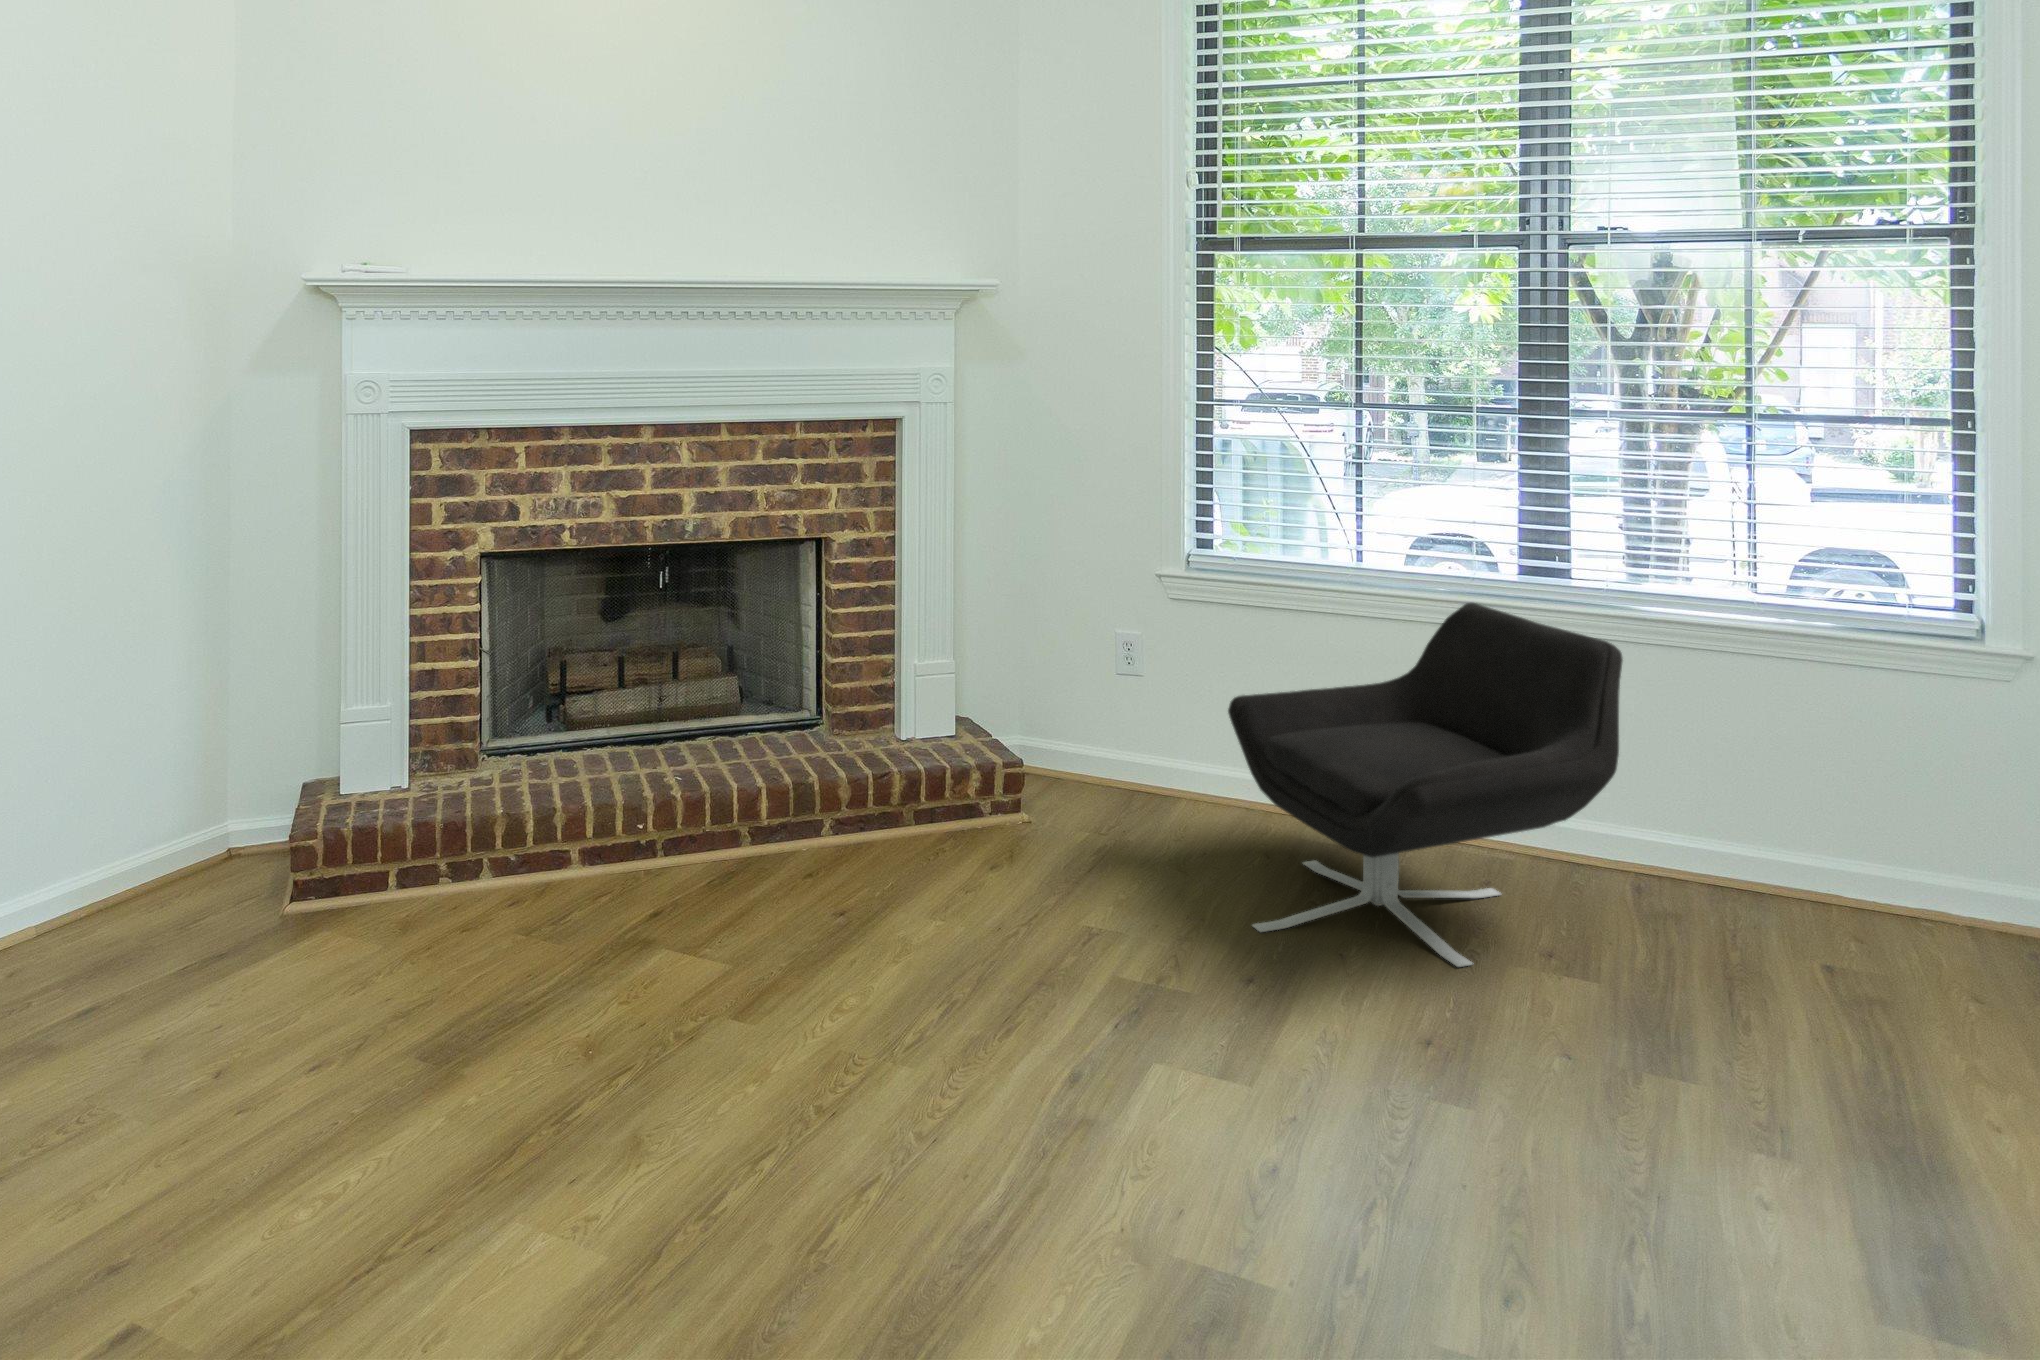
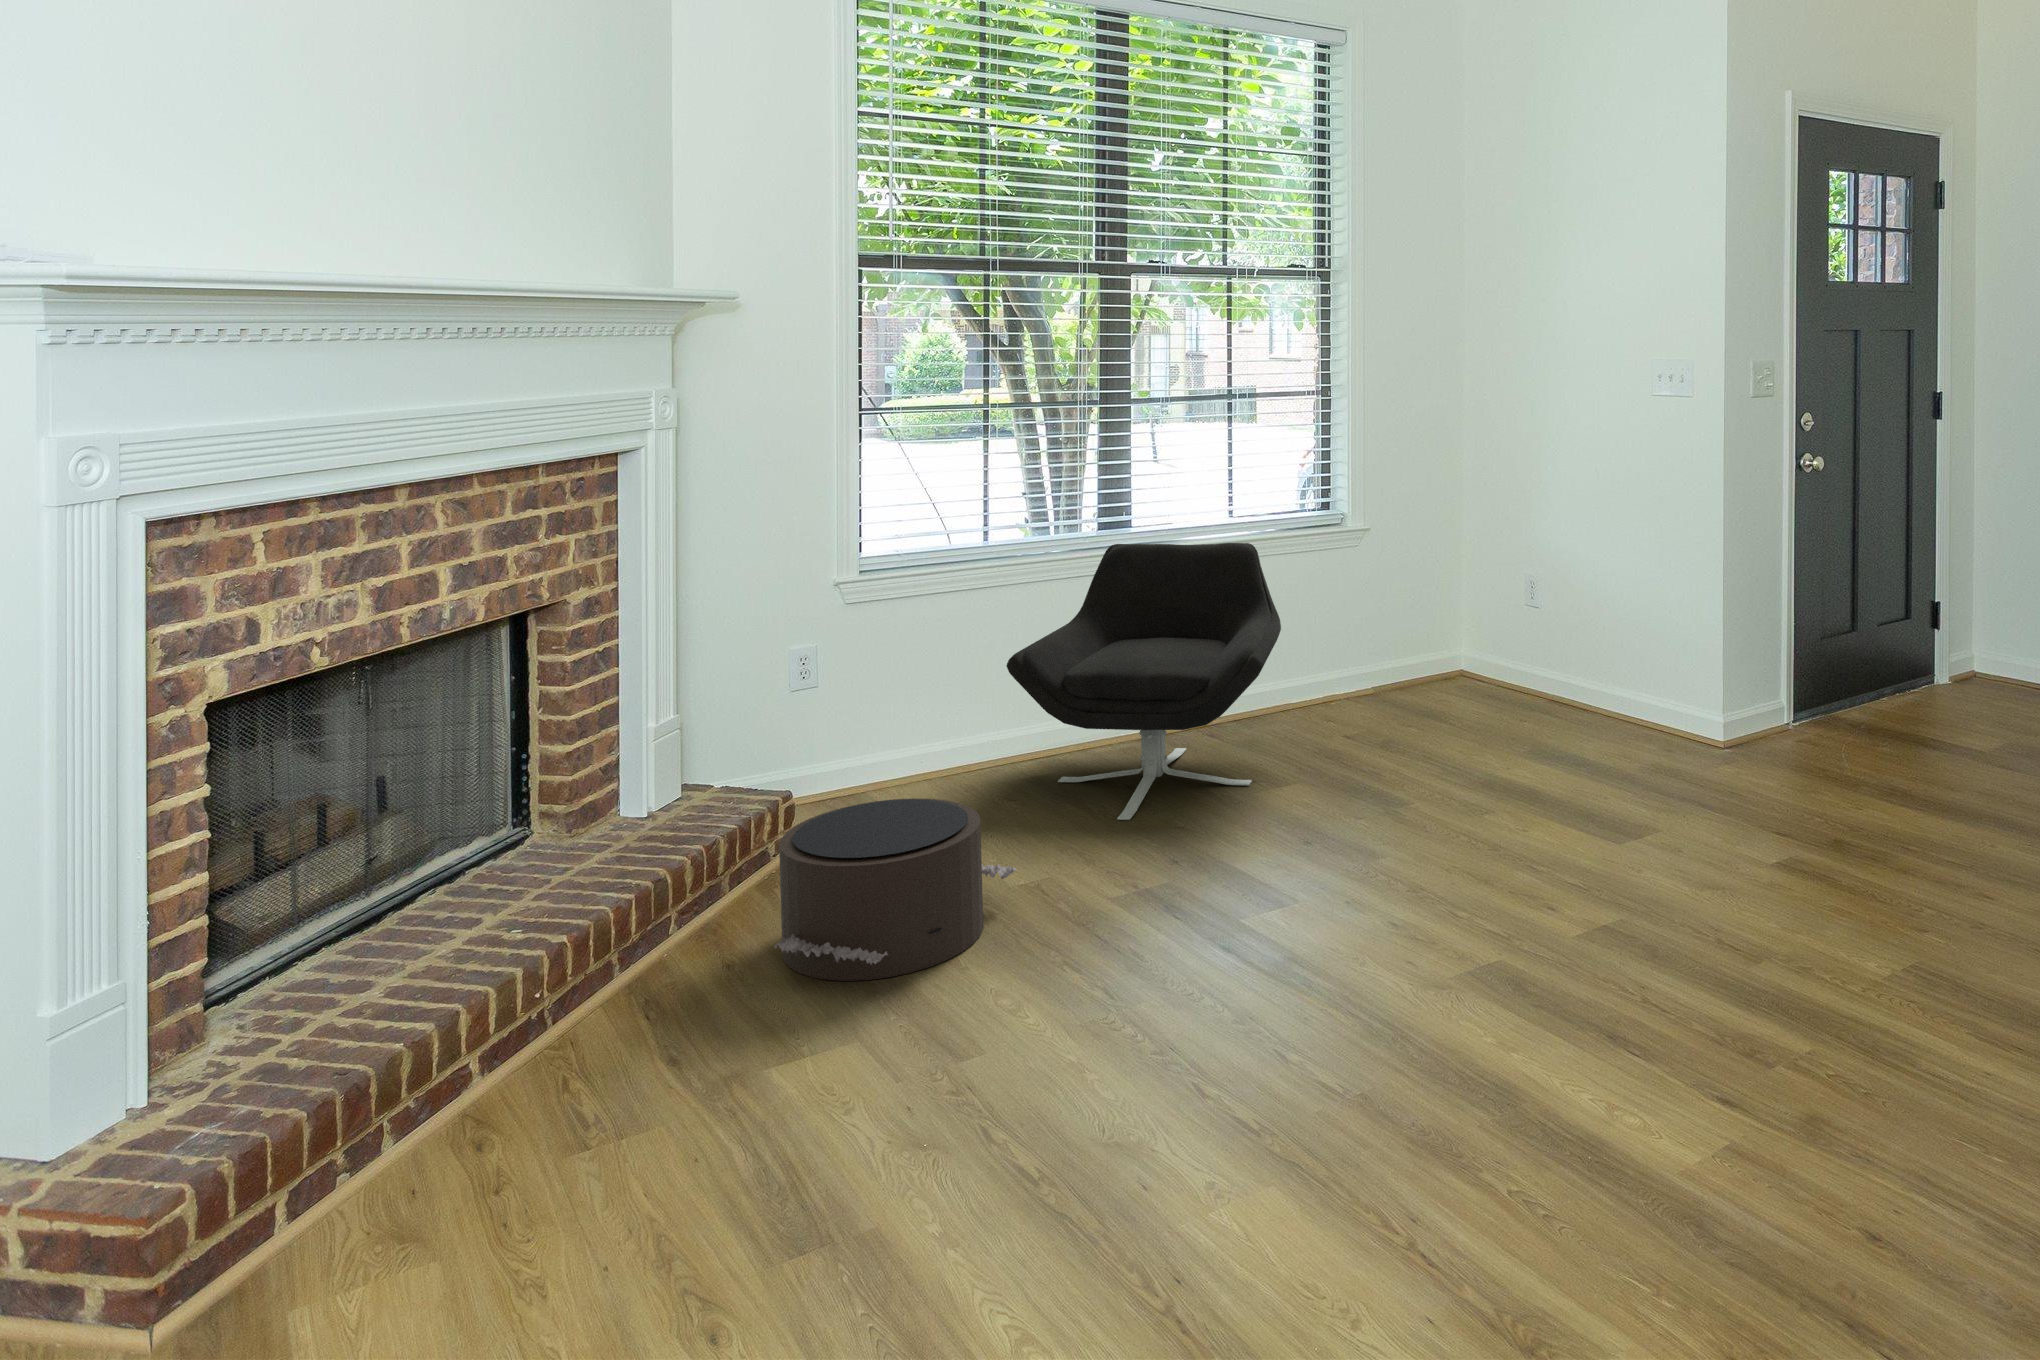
pouf: none [762,780,1005,959] -> present [775,798,1017,981]

